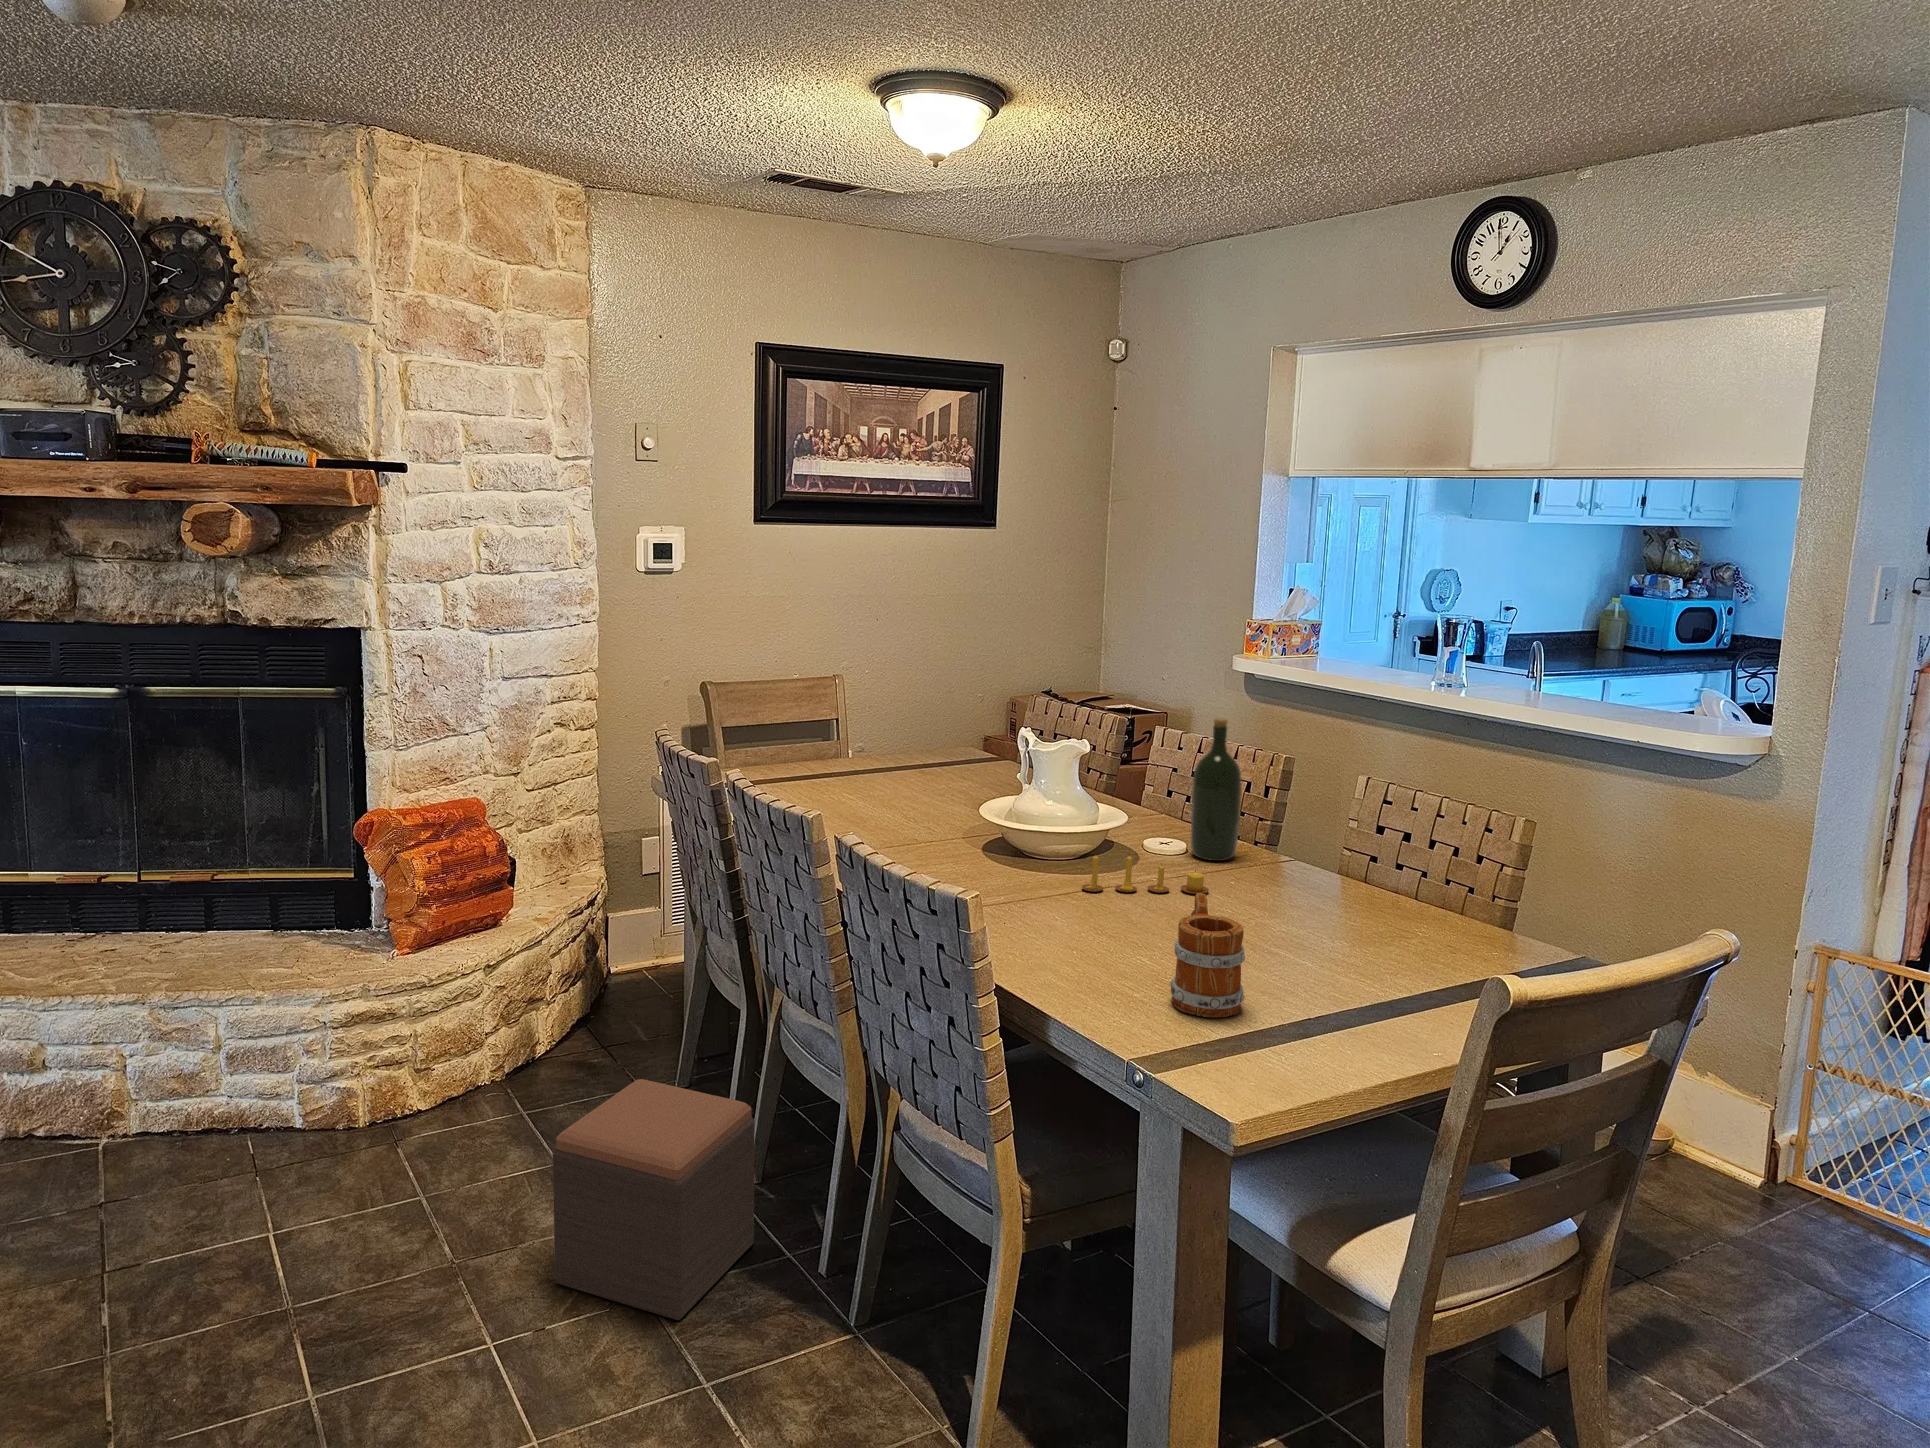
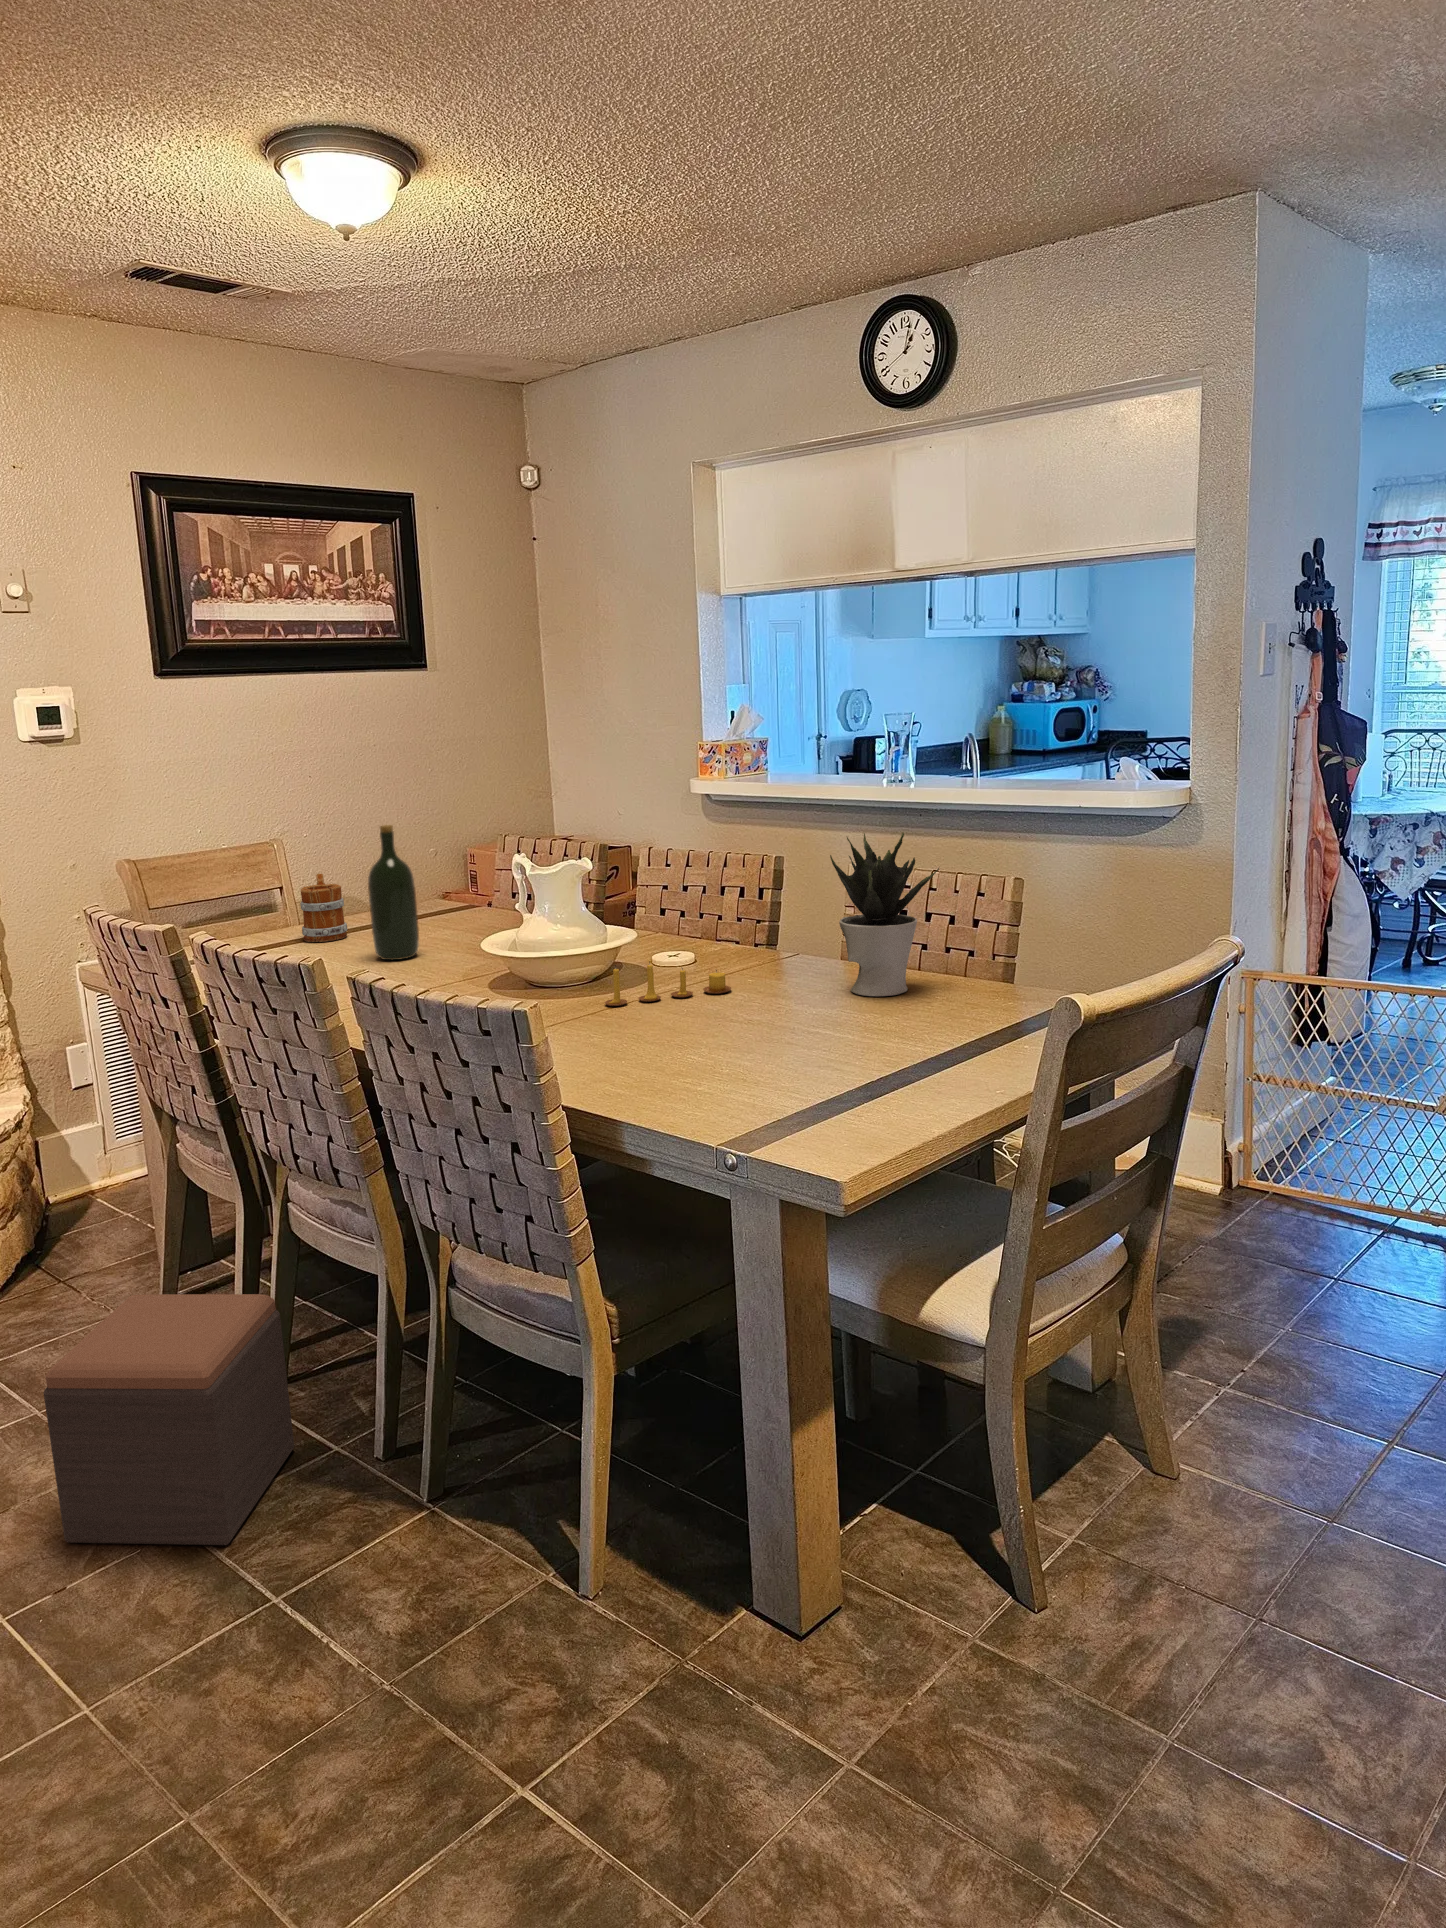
wine bottle: present [1191,719,1242,861] -> present [368,825,419,960]
potted plant: none [1319,753,1439,926] -> present [830,833,939,996]
mug: present [1170,893,1245,1017] -> present [300,874,347,942]

